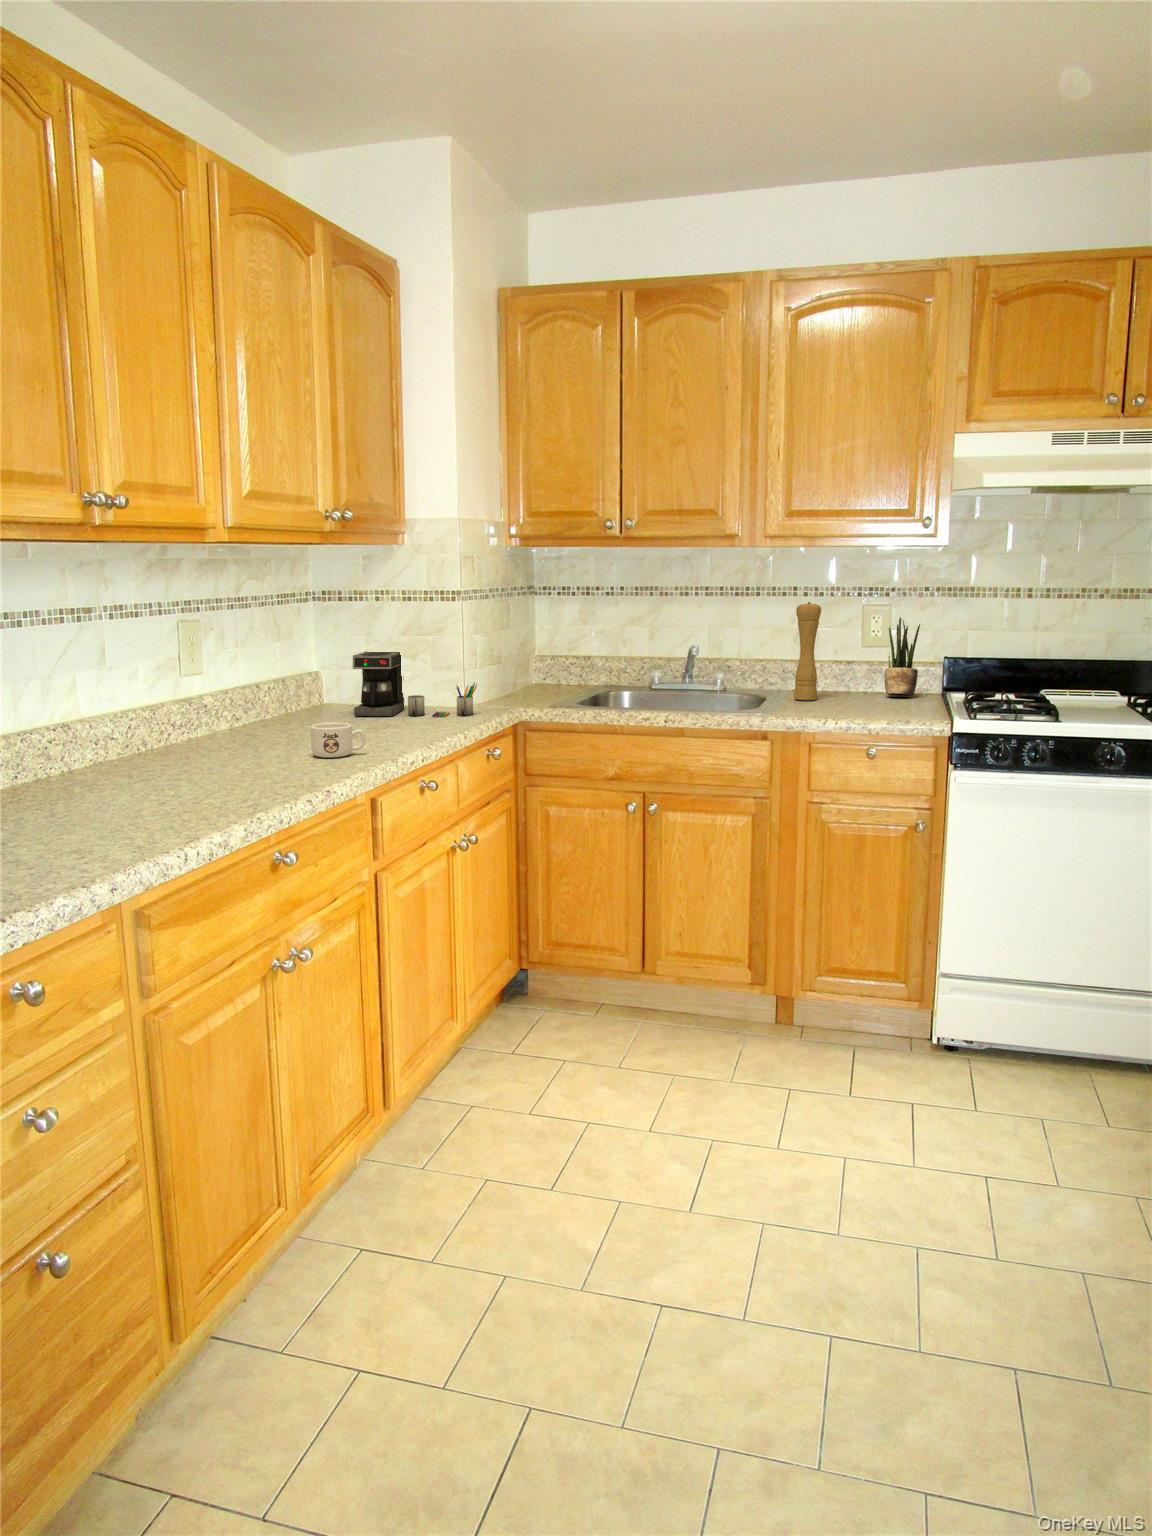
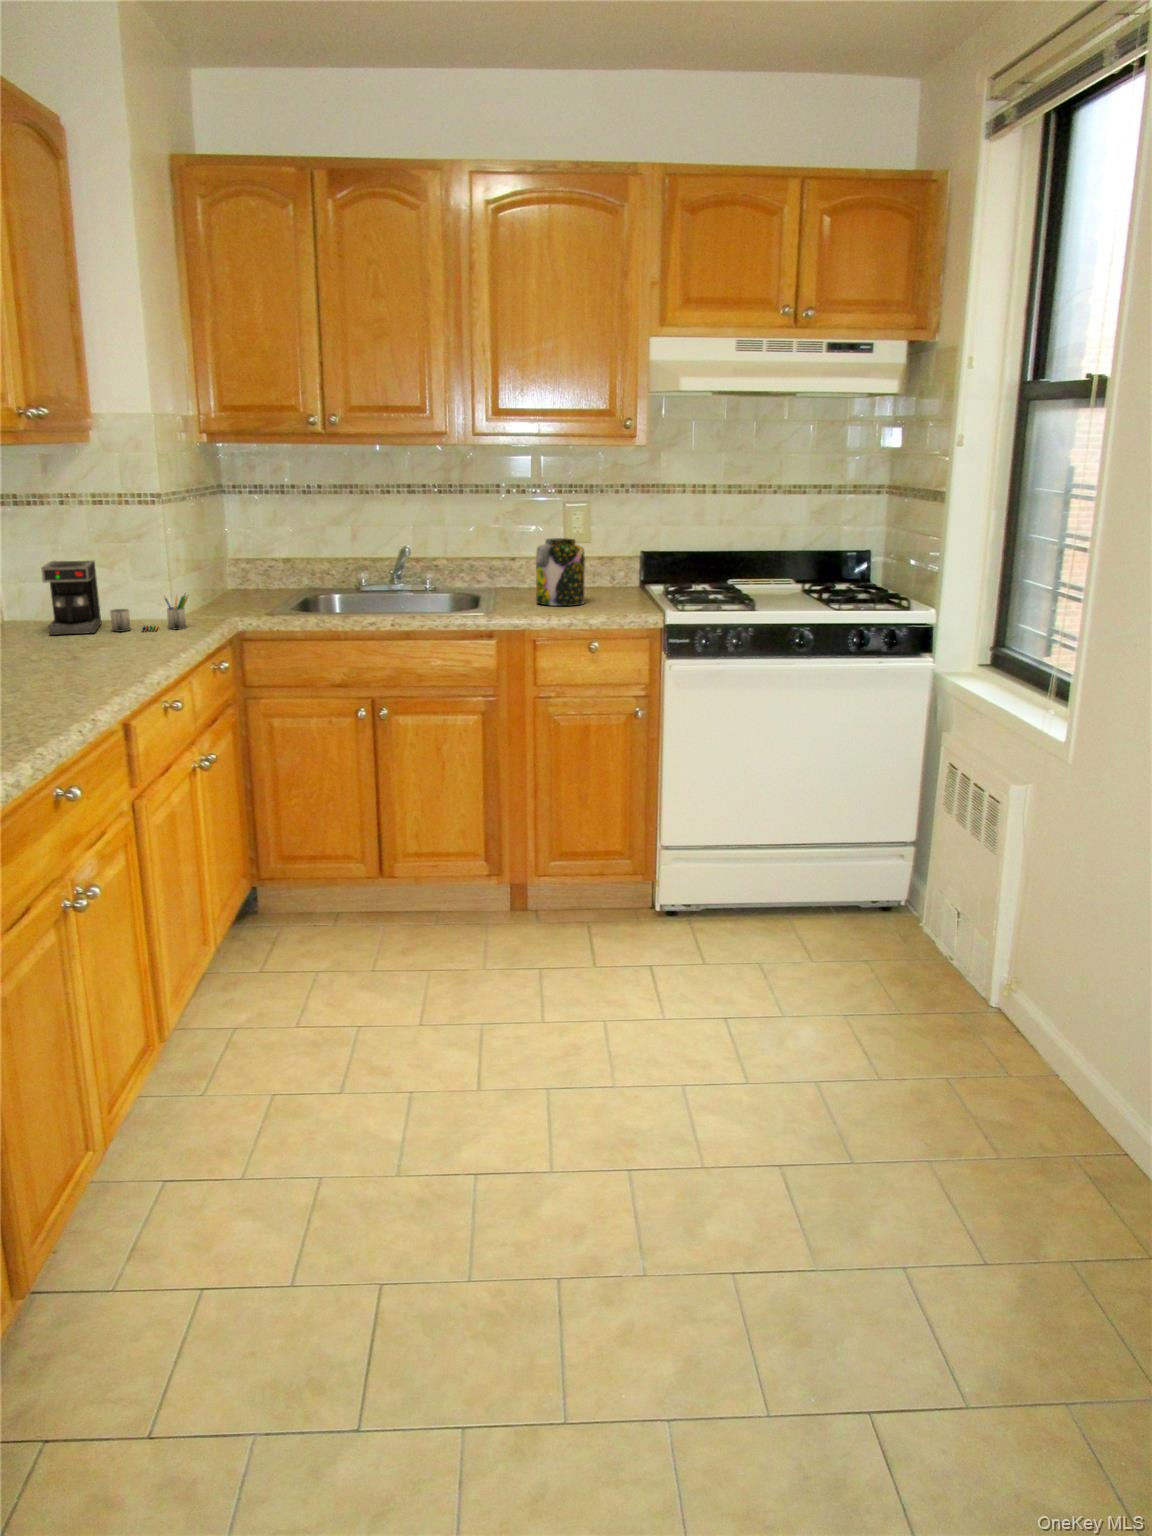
pepper mill: present [794,602,821,700] -> none [506,500,530,598]
potted plant: present [885,617,920,696] -> none [589,513,619,590]
jar: none [820,640,873,710] -> present [536,538,585,606]
mug: present [311,723,366,758] -> none [36,645,100,684]

